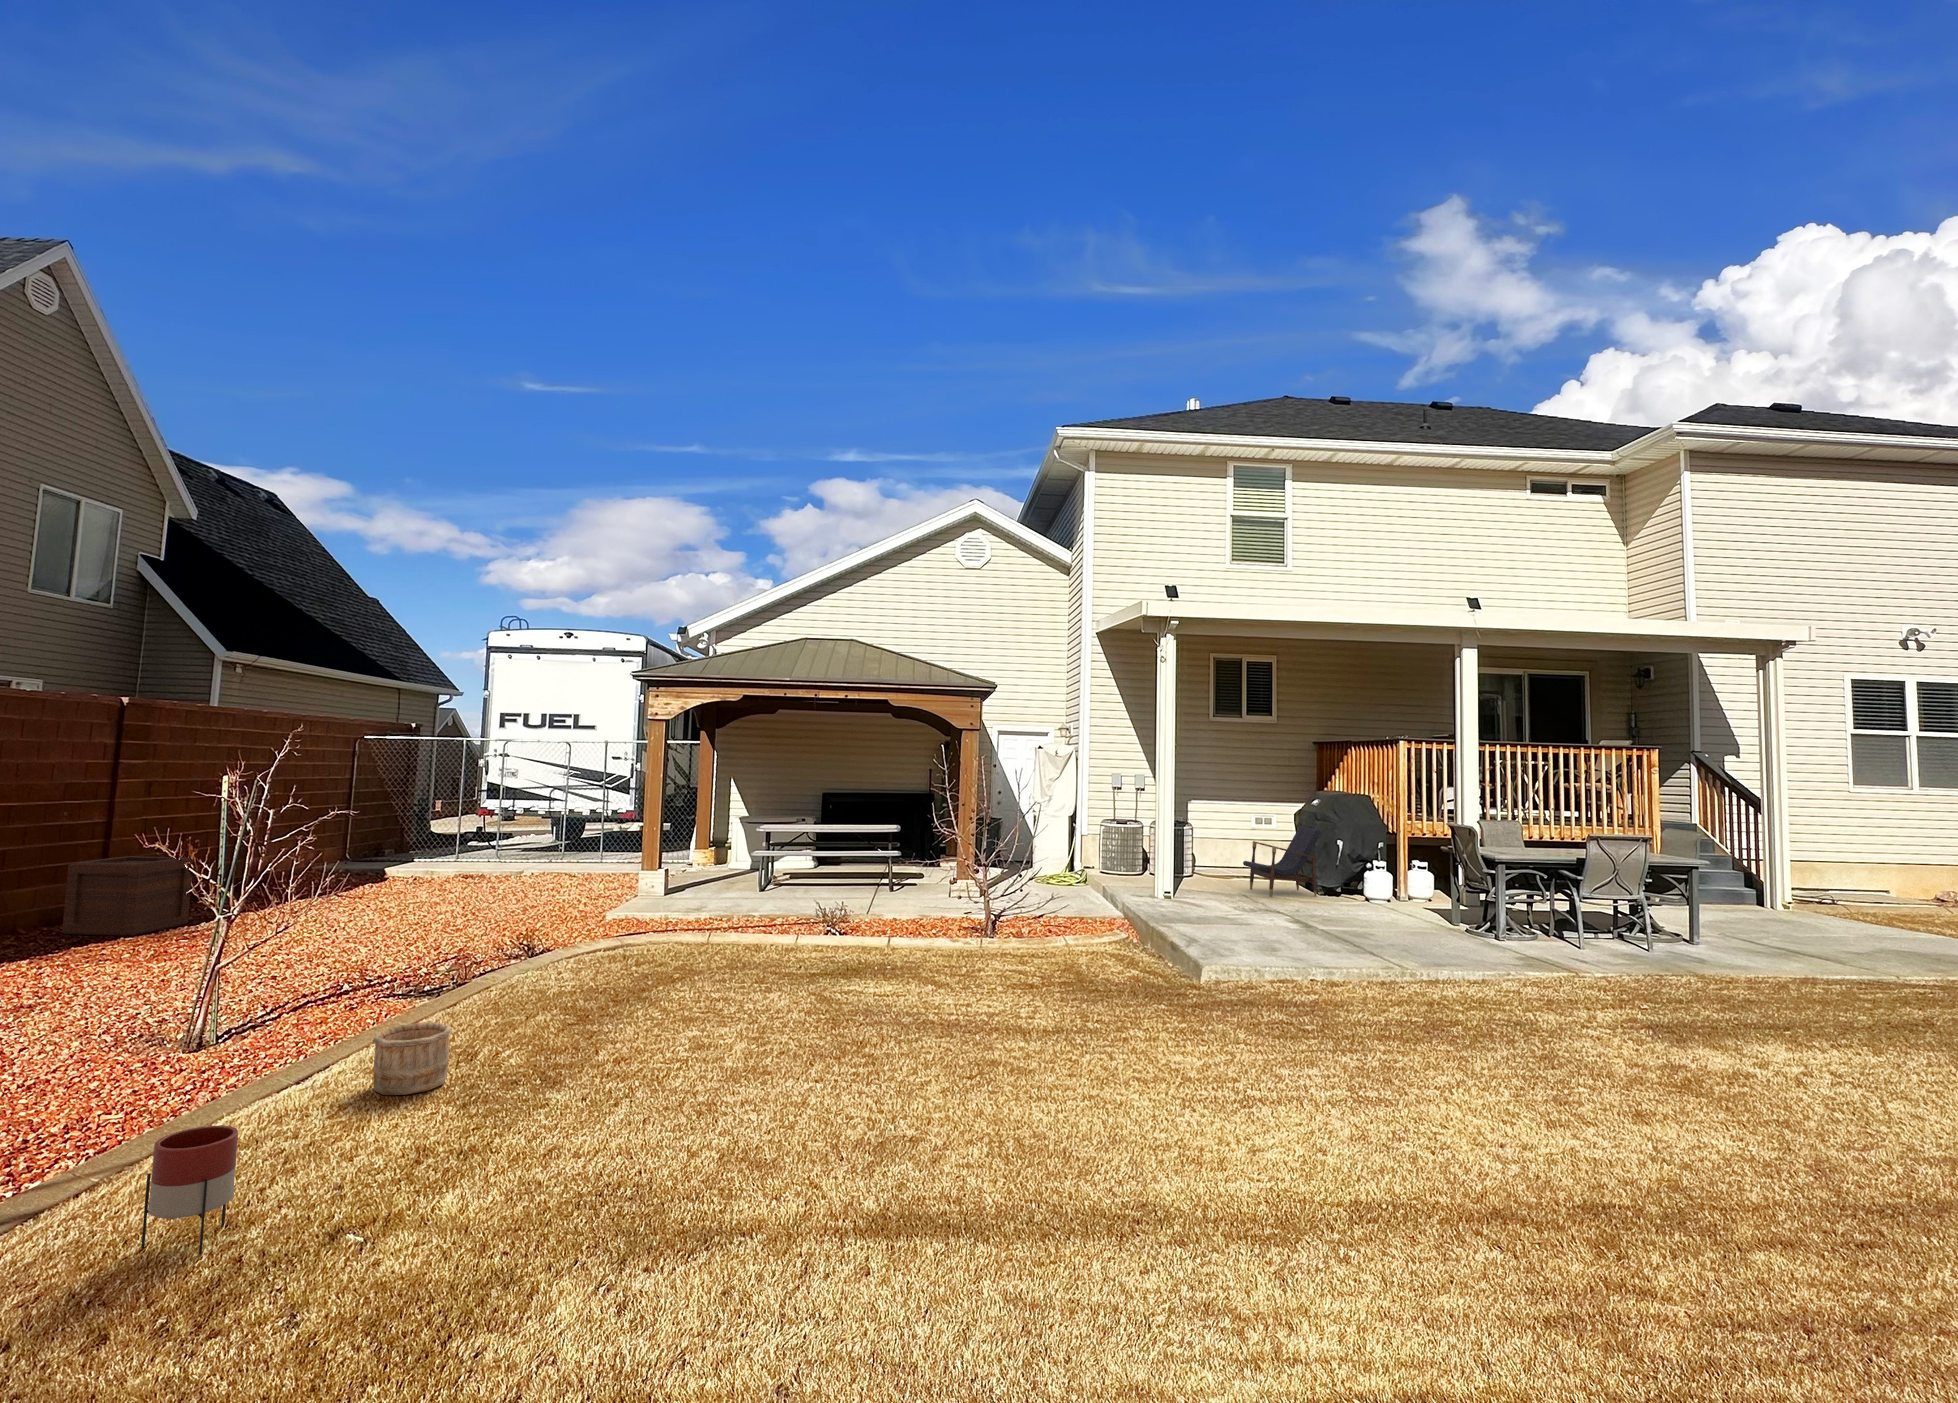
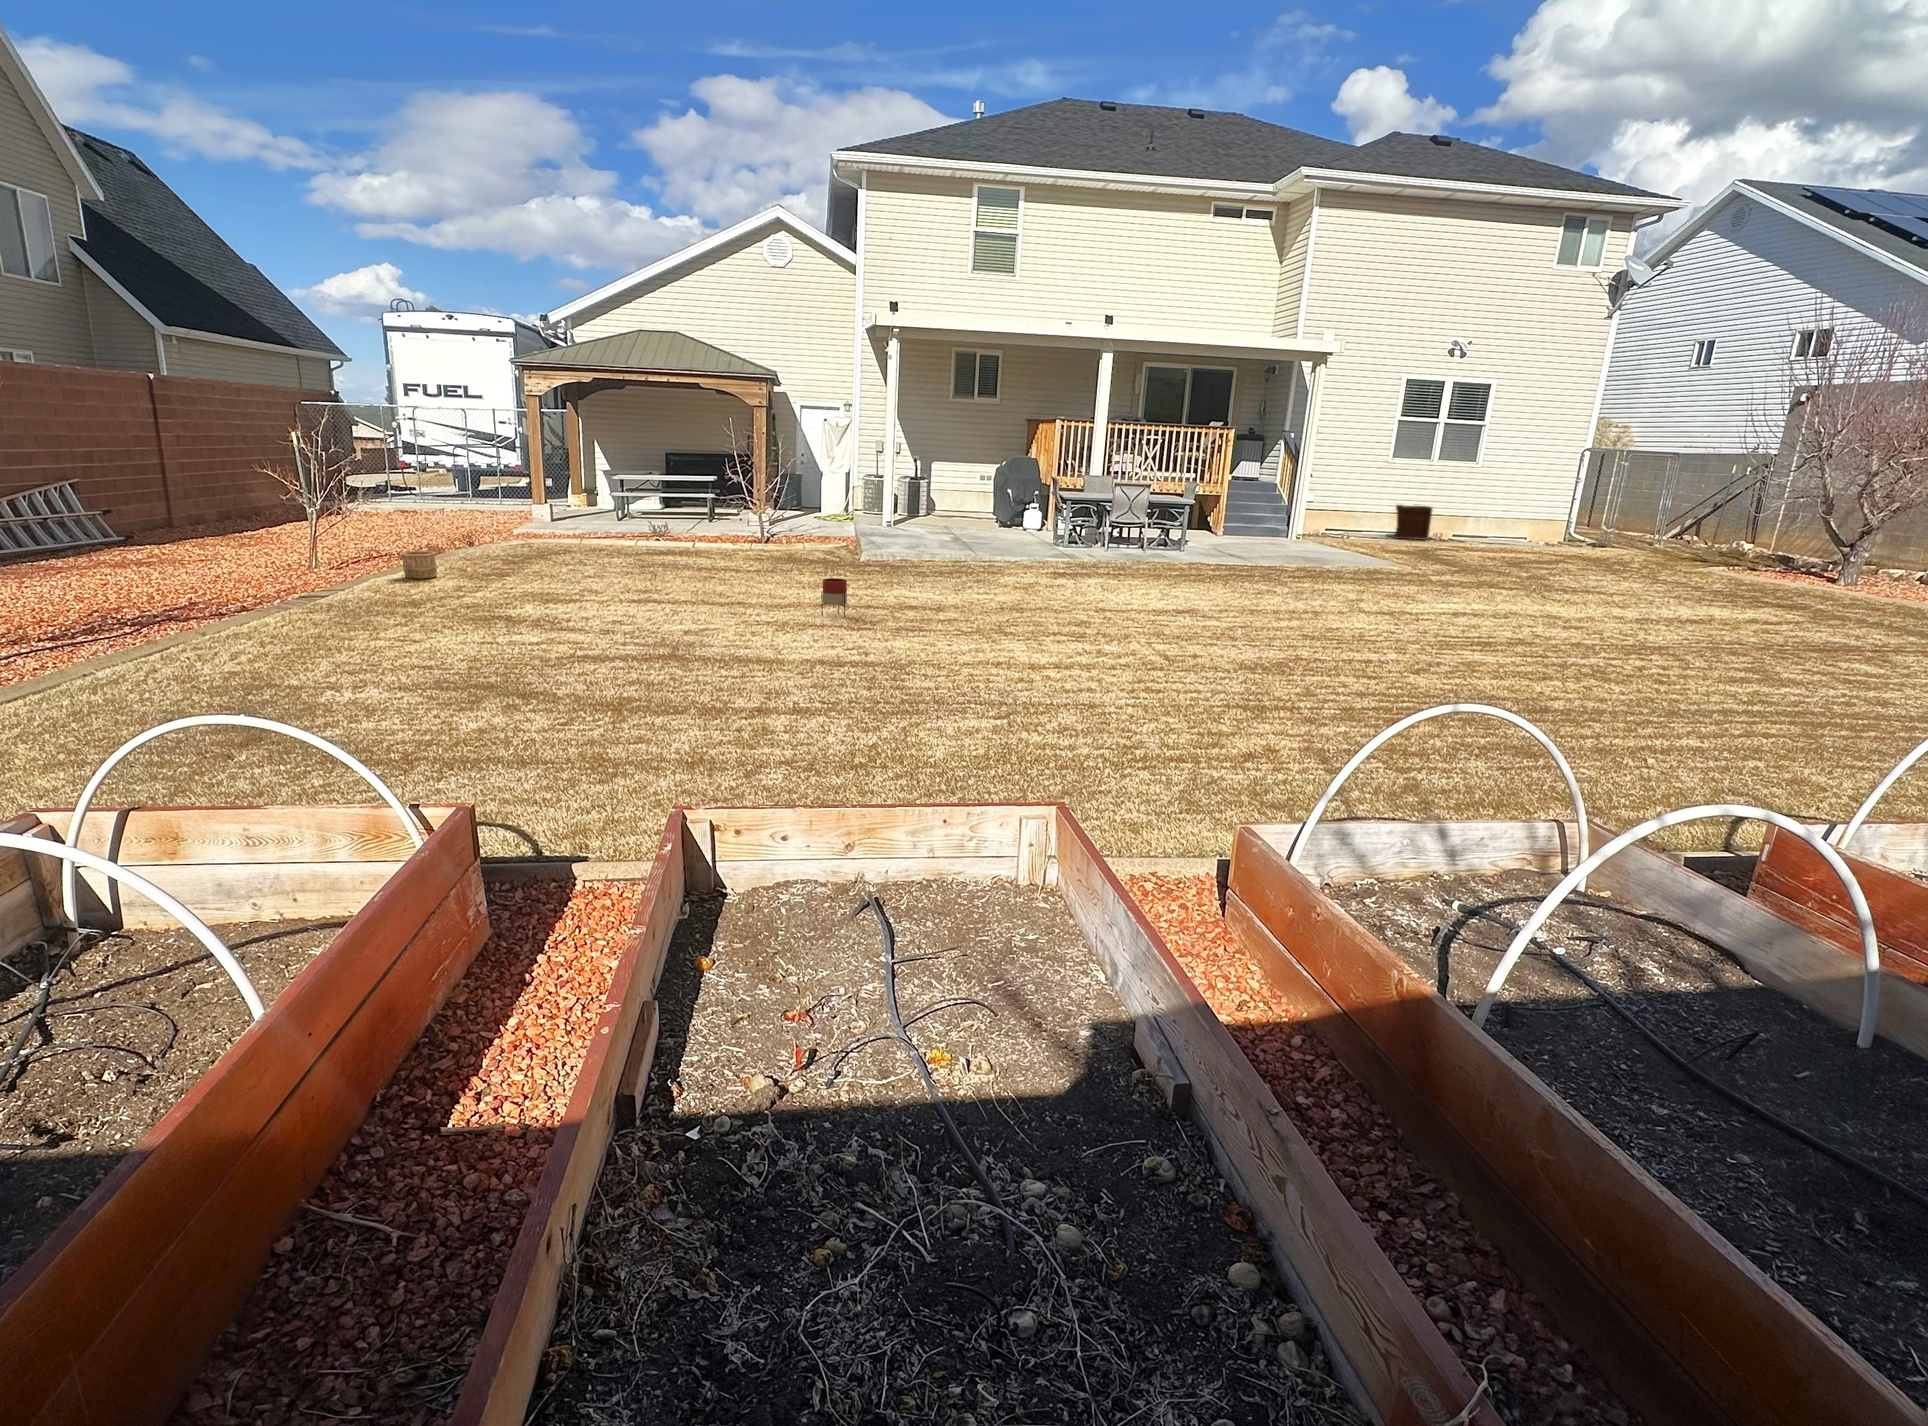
lounge chair: present [1243,827,1321,897] -> none [960,481,1008,529]
wooden crate: present [62,856,193,936] -> present [1387,505,1432,540]
planter: present [141,1126,238,1255] -> present [821,578,847,617]

